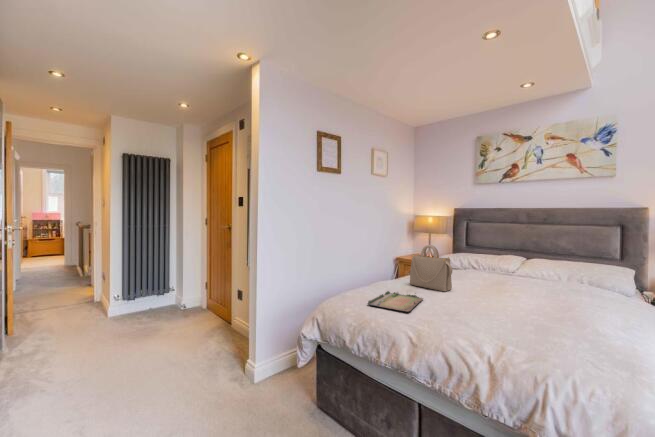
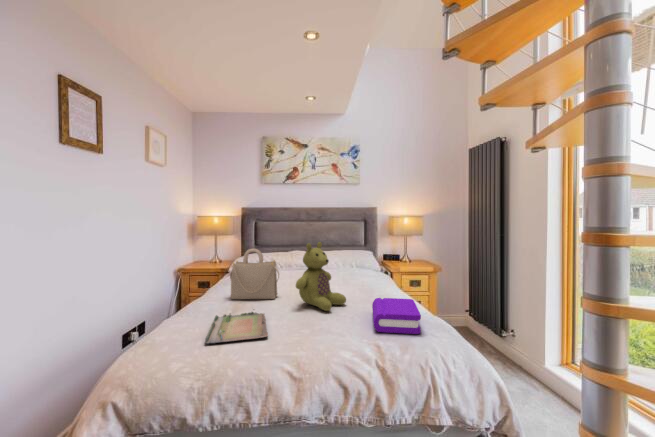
stuffed bear: none [454,244,511,310] -> present [296,242,346,311]
book: none [507,309,585,353] -> present [372,298,421,334]

